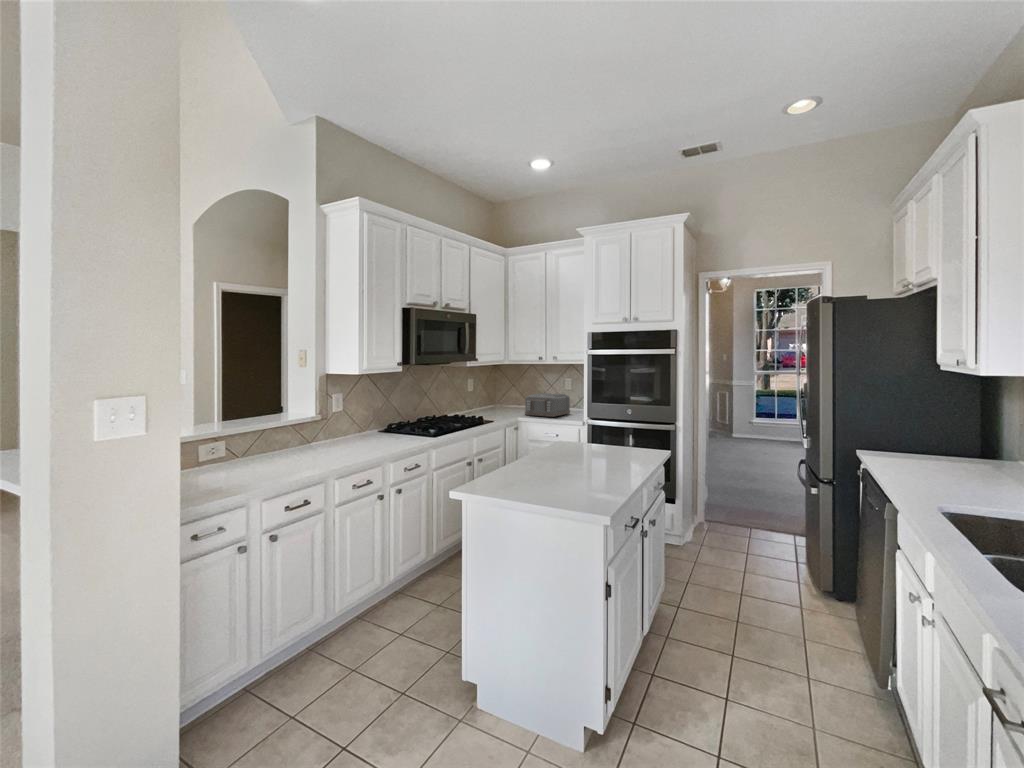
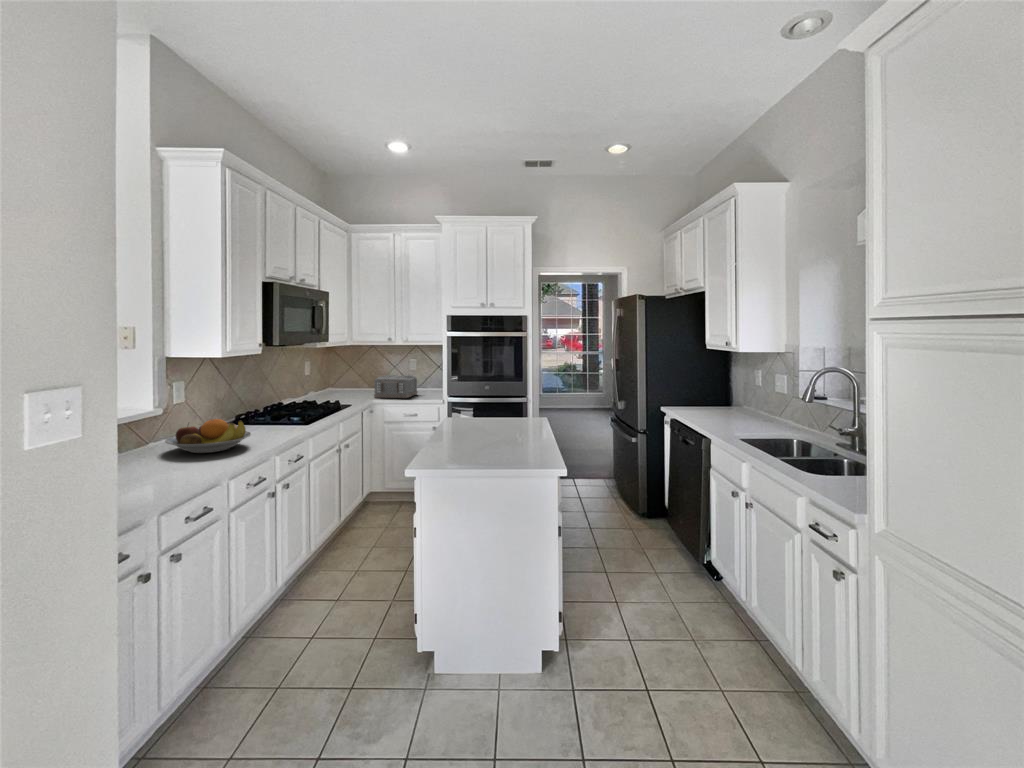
fruit bowl: none [307,427,372,455] -> present [165,419,251,453]

